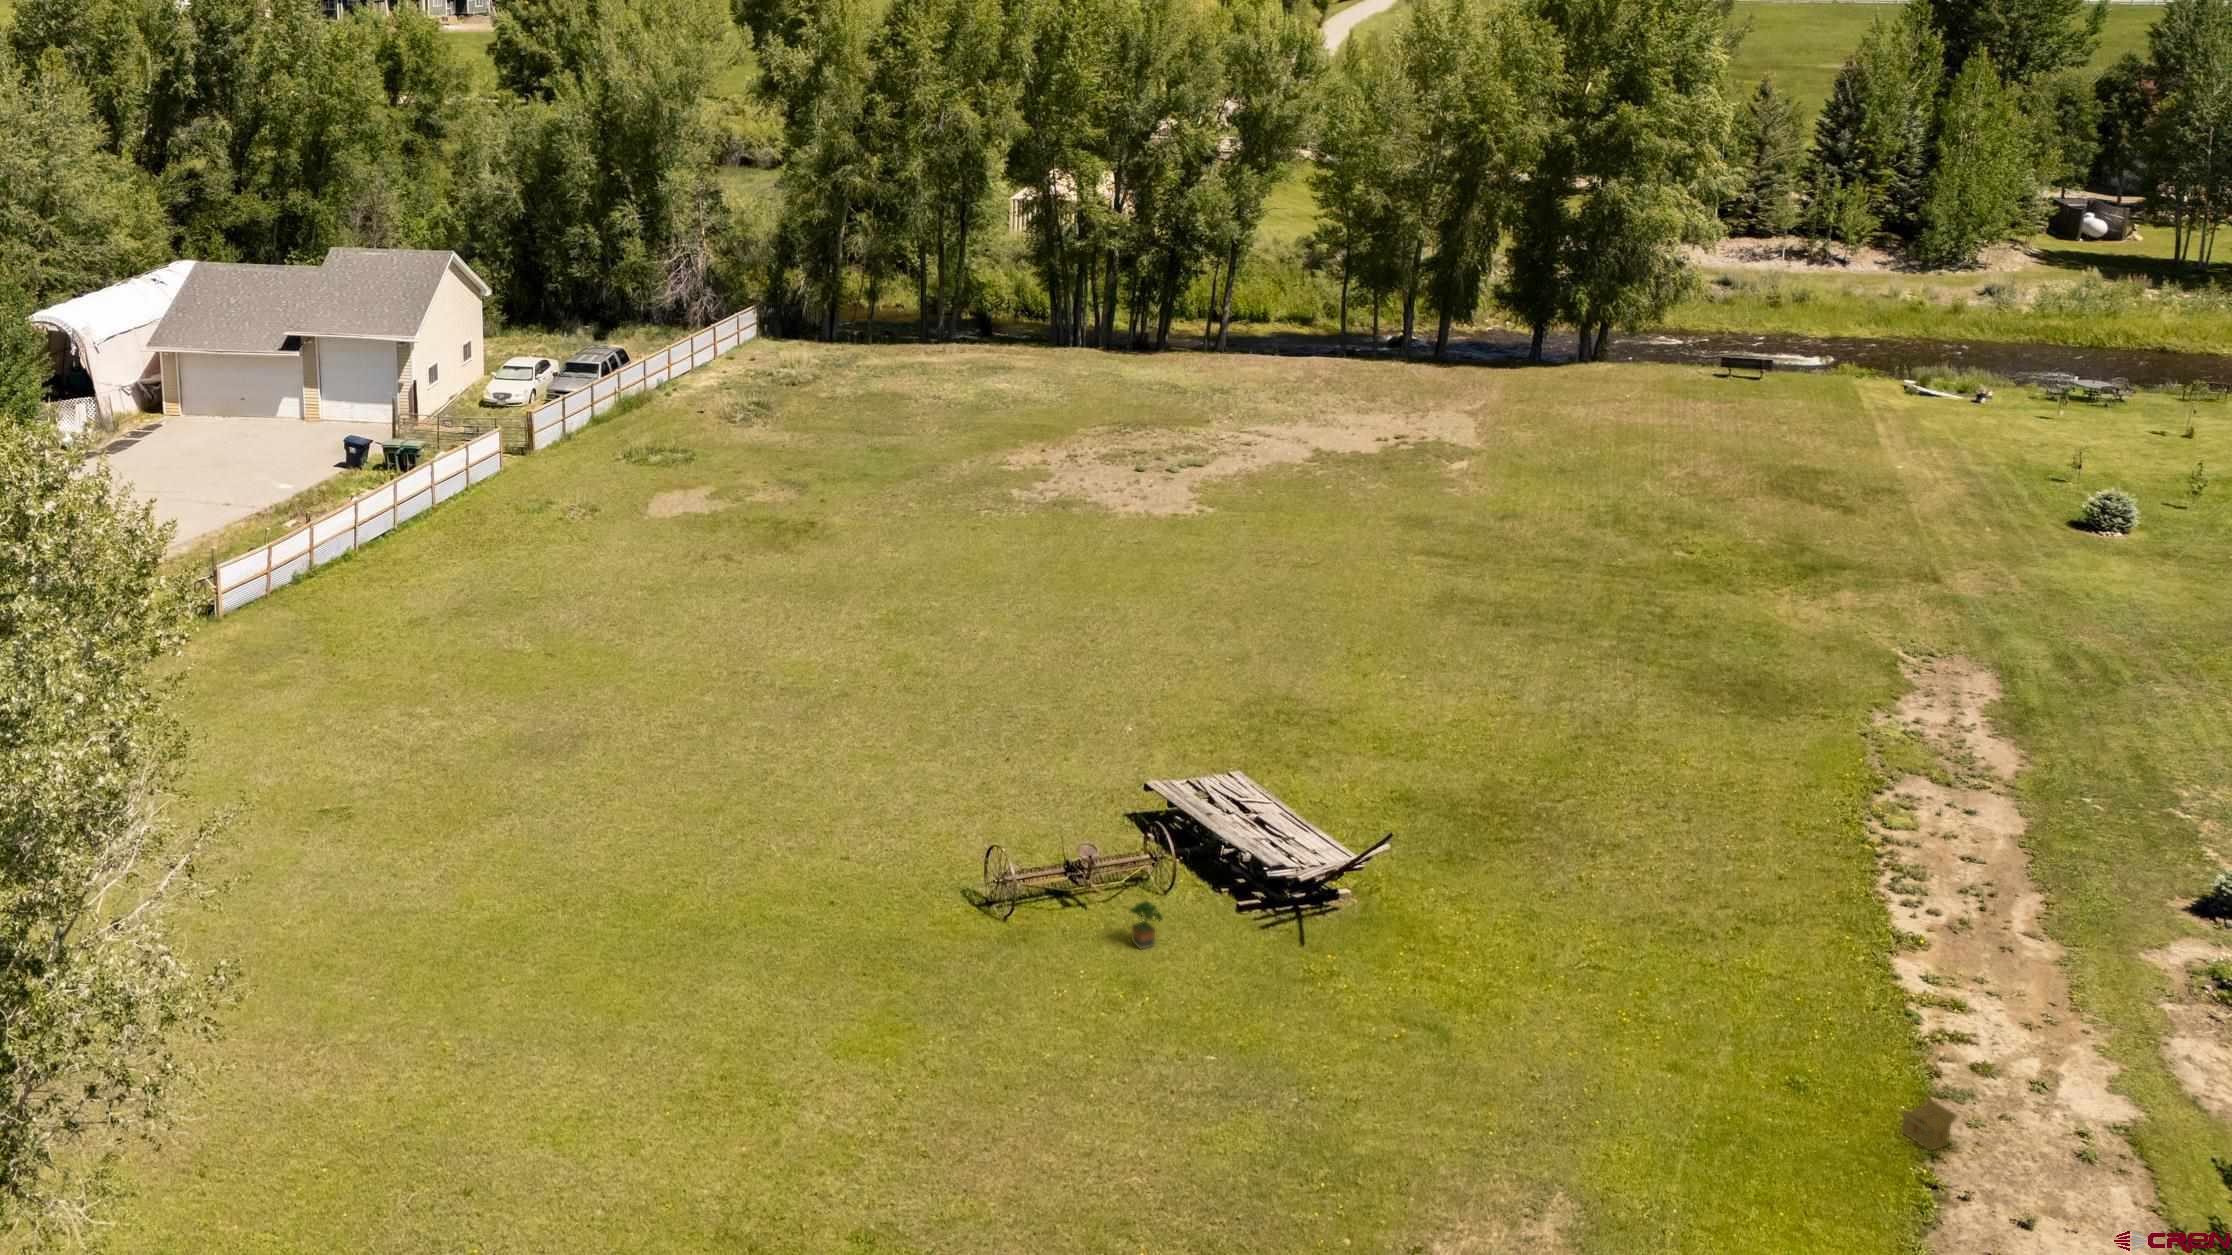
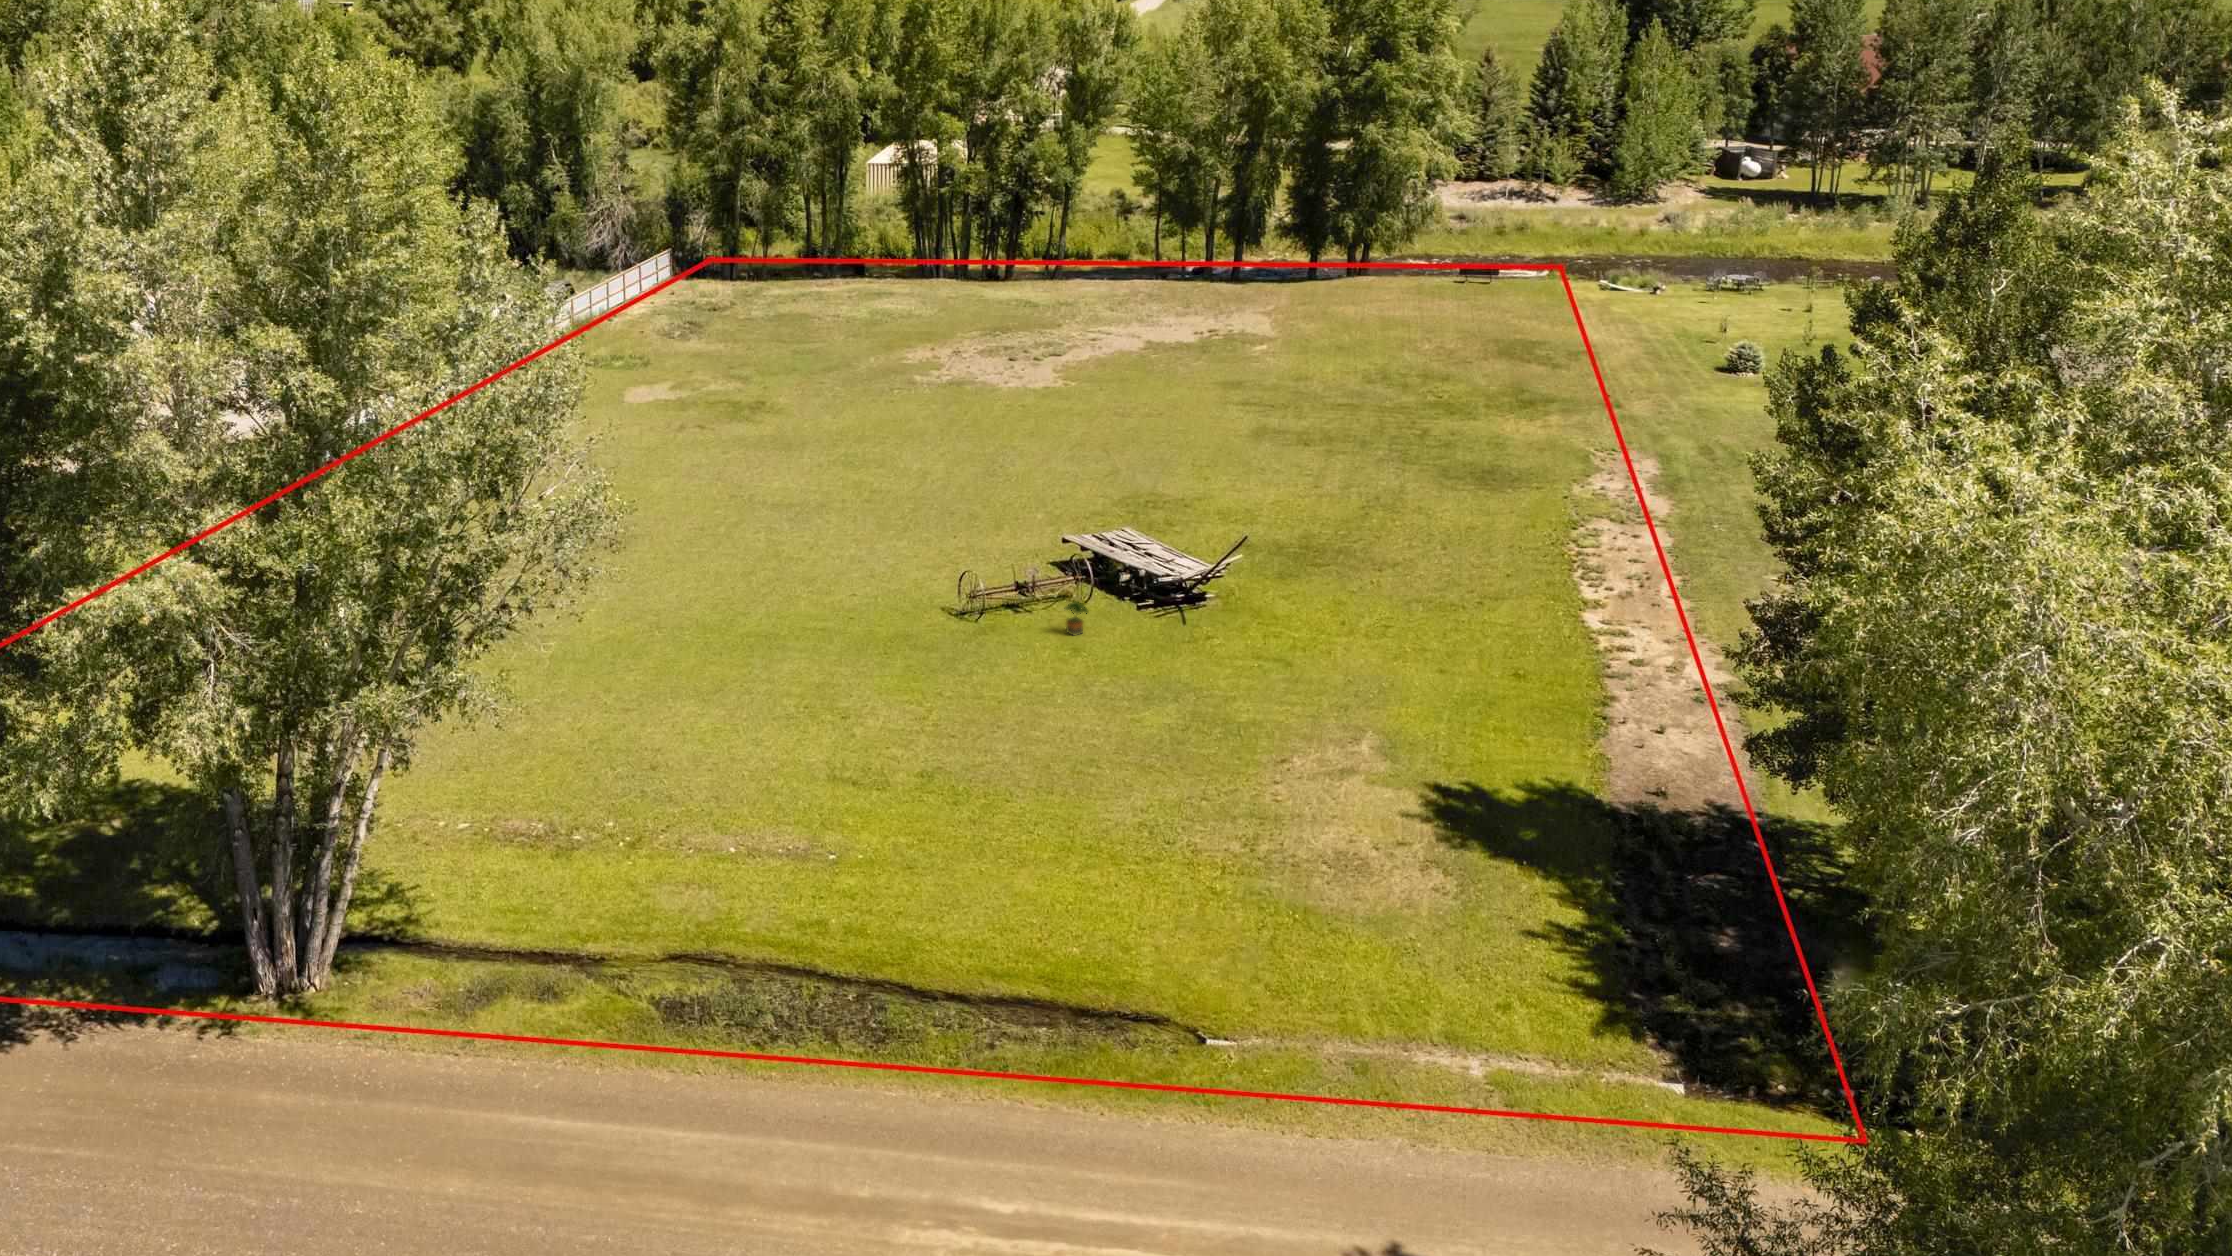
cardboard box: present [1900,1099,1957,1150] -> none [1583,670,1621,701]

